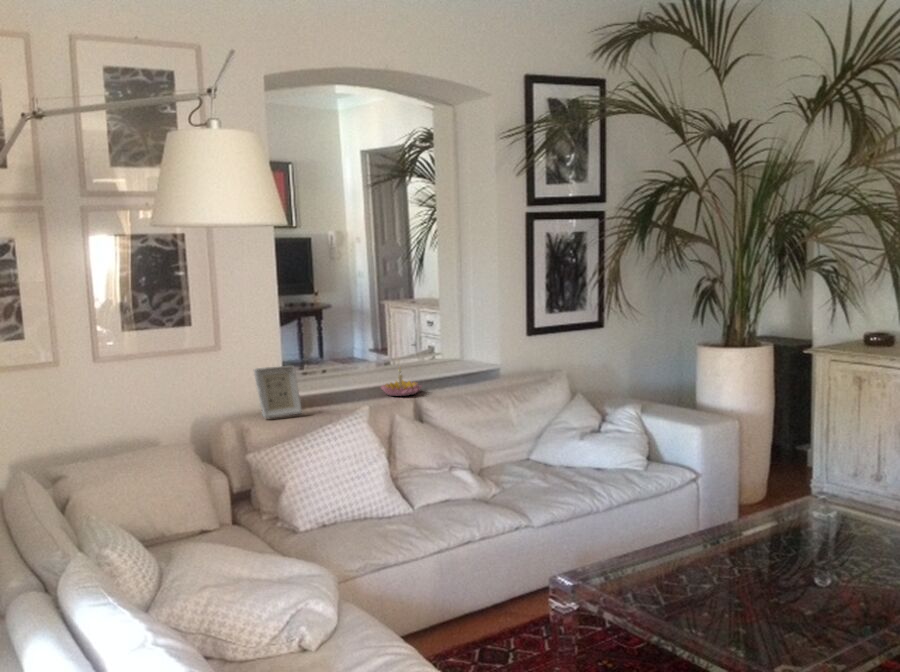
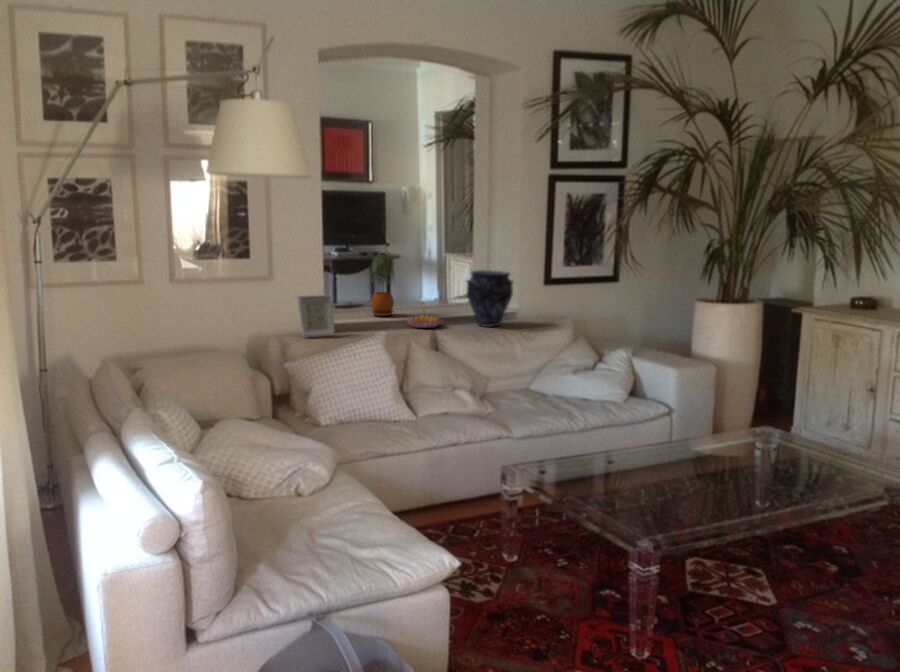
potted plant: none [329,311,361,383] -> present [368,255,394,316]
vase: none [446,324,500,389] -> present [467,270,513,327]

